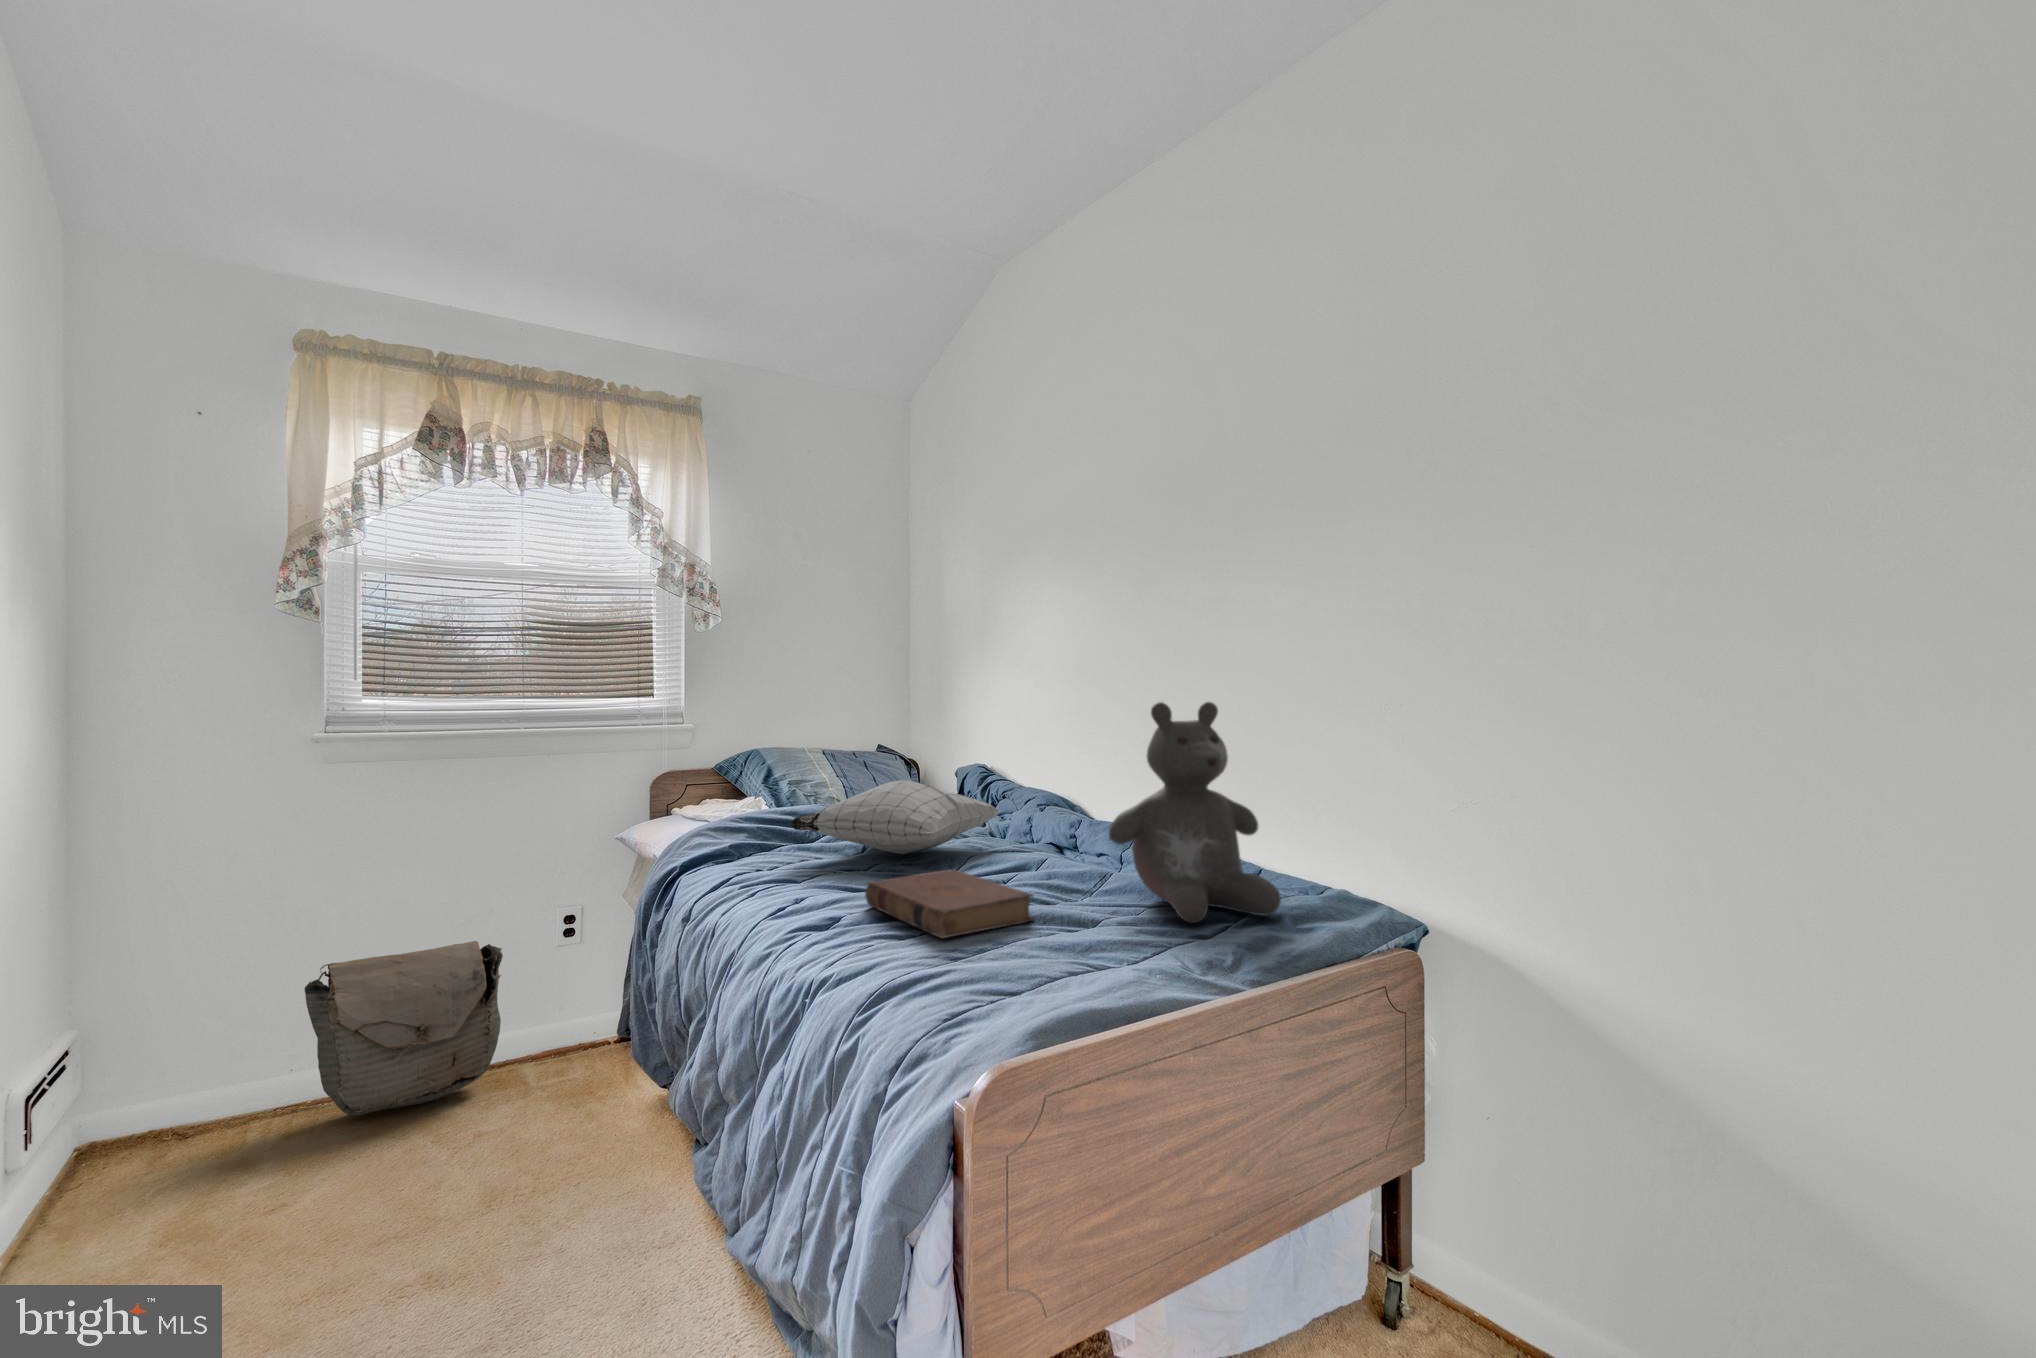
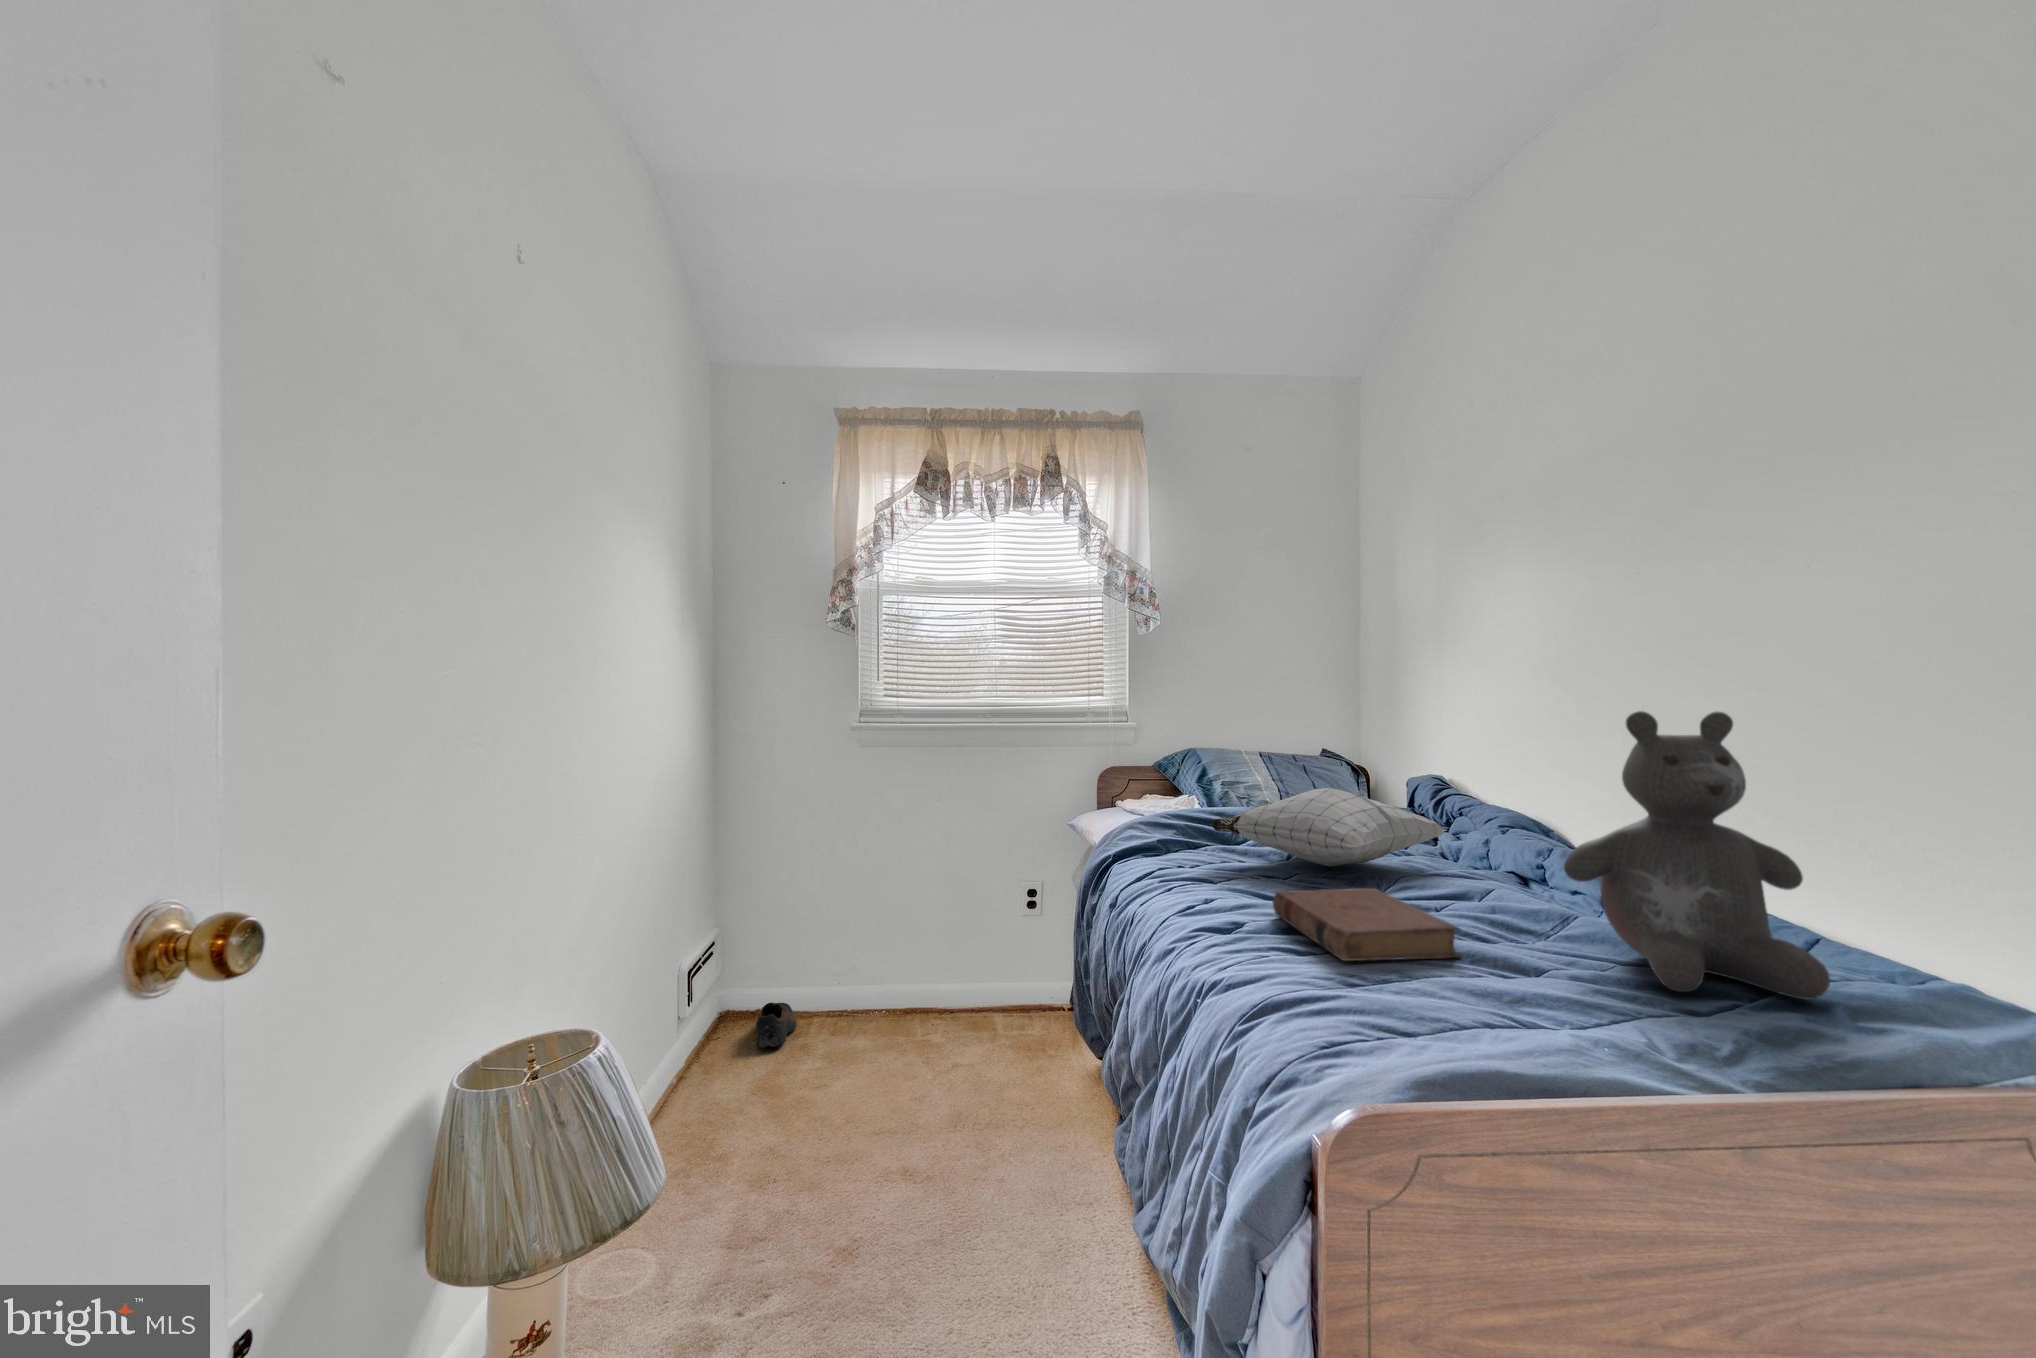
bag: present [304,941,503,1116] -> none [843,902,978,1030]
shoe: none [157,1111,225,1179] -> present [756,1003,797,1048]

